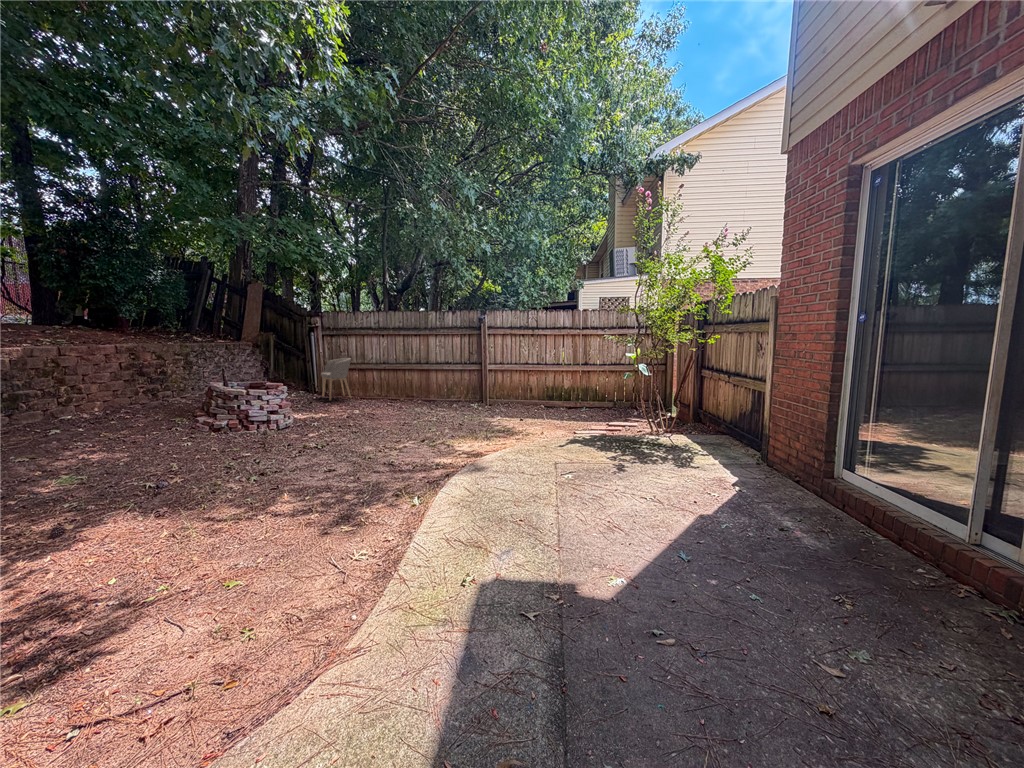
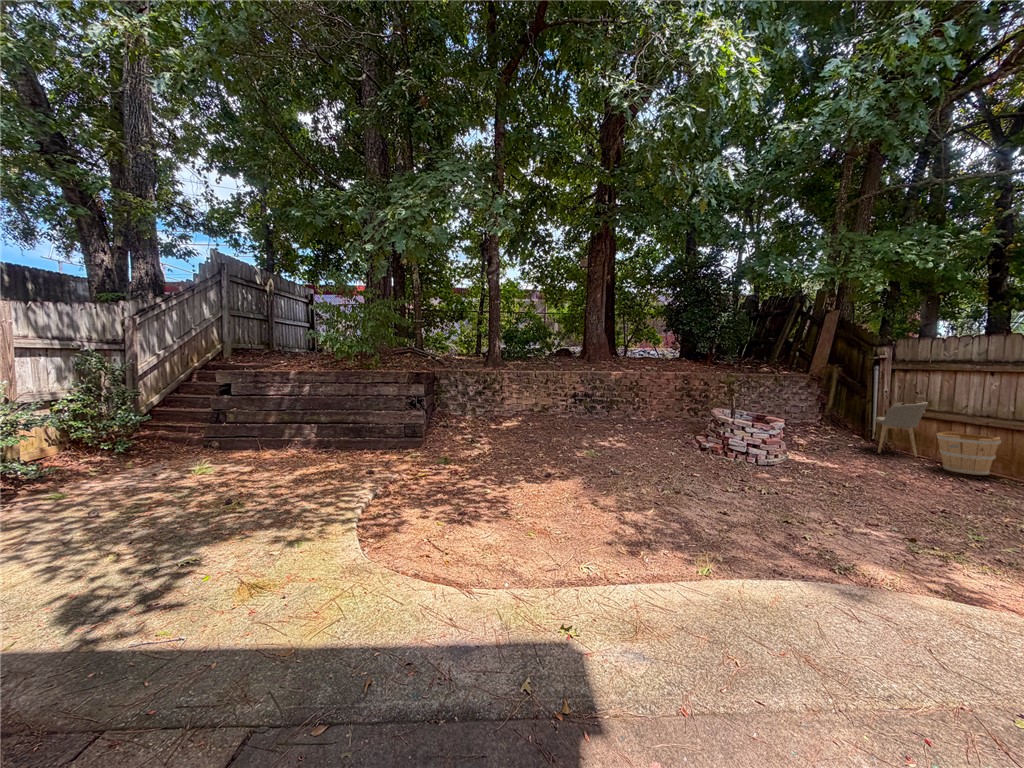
wooden bucket: none [365,376,395,403] -> present [937,431,1001,475]

